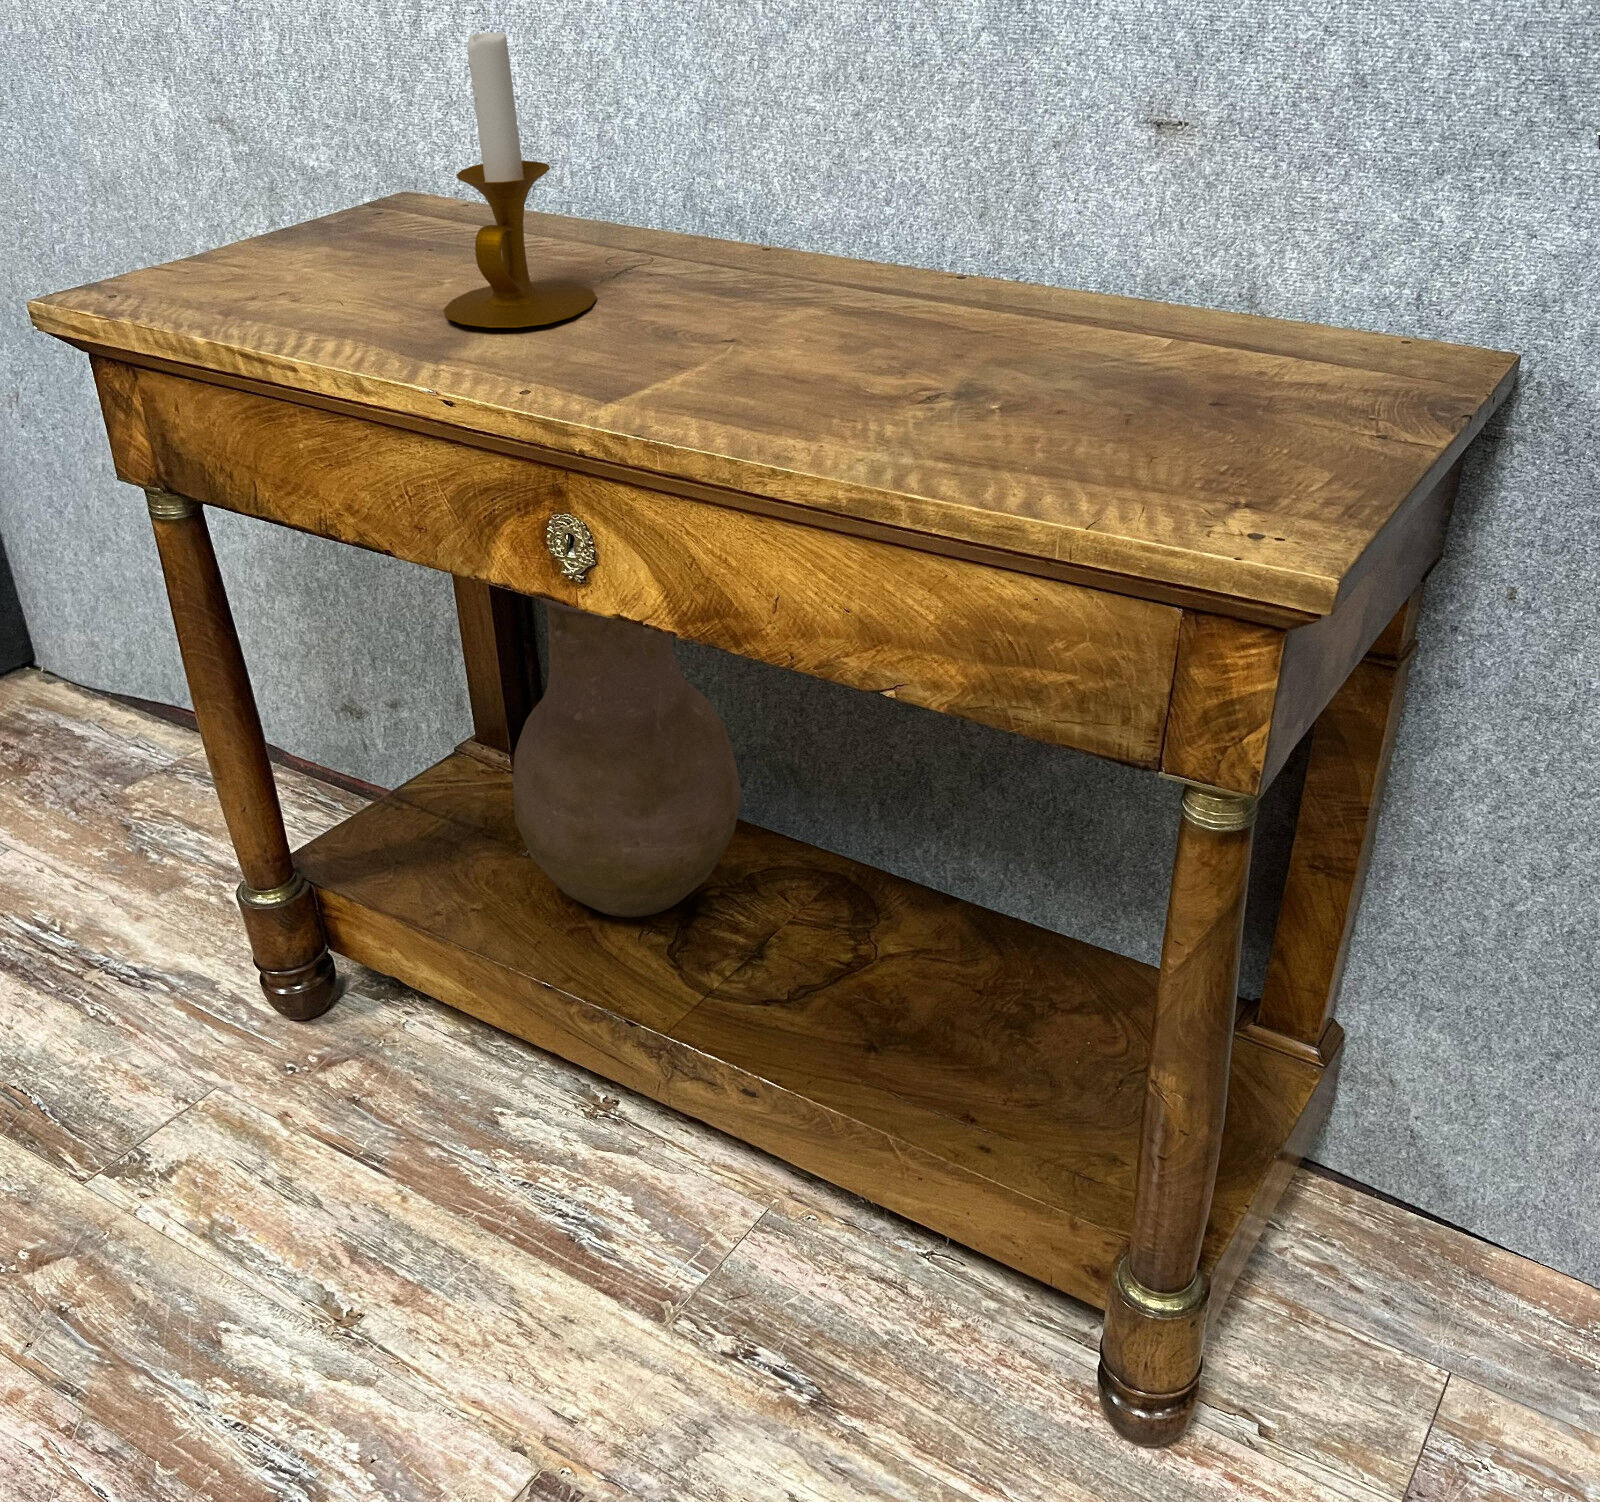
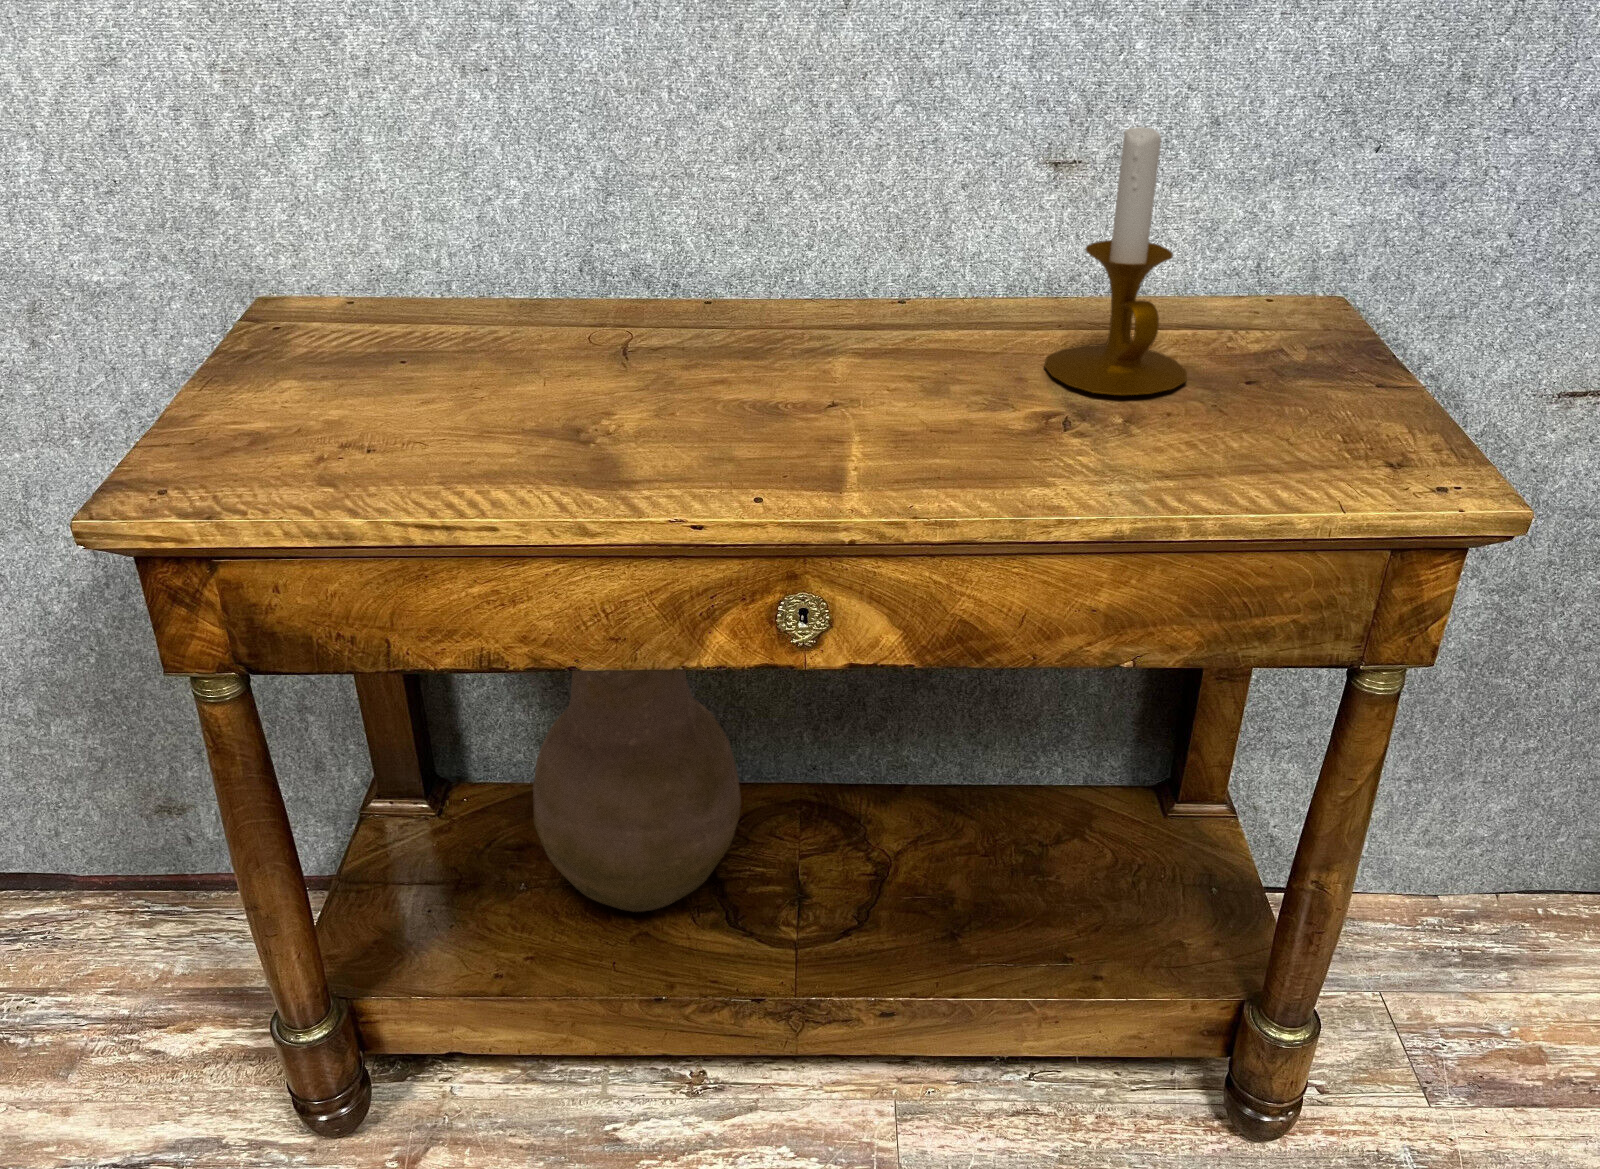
candlestick: present [443,32,597,327] -> present [1044,127,1187,395]

